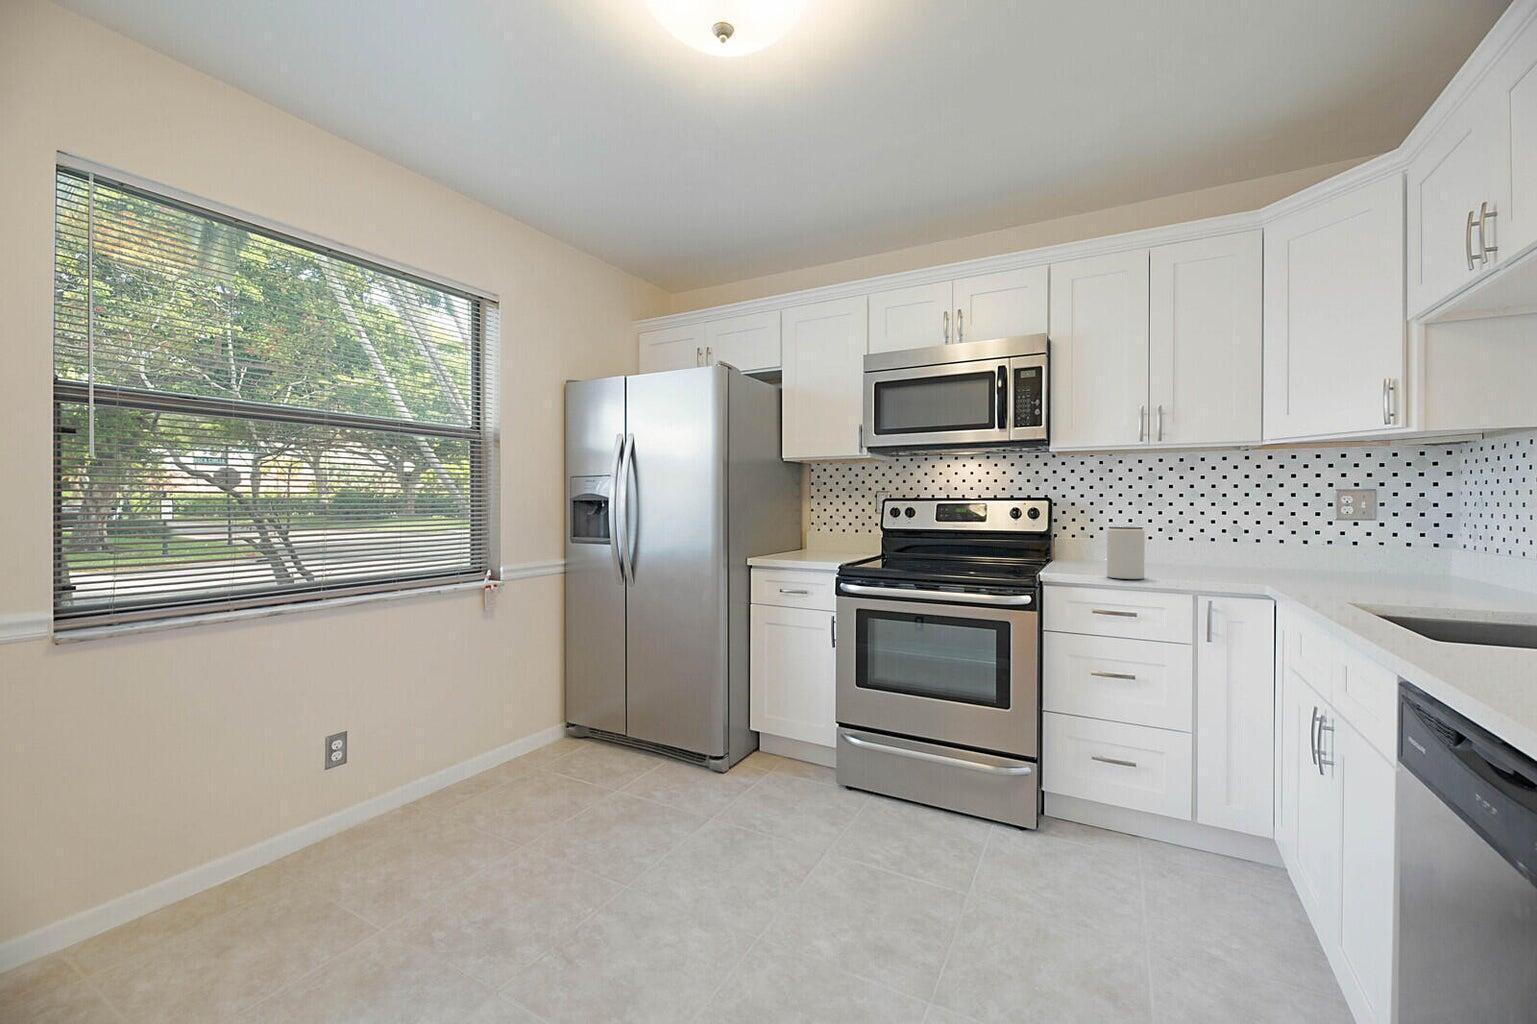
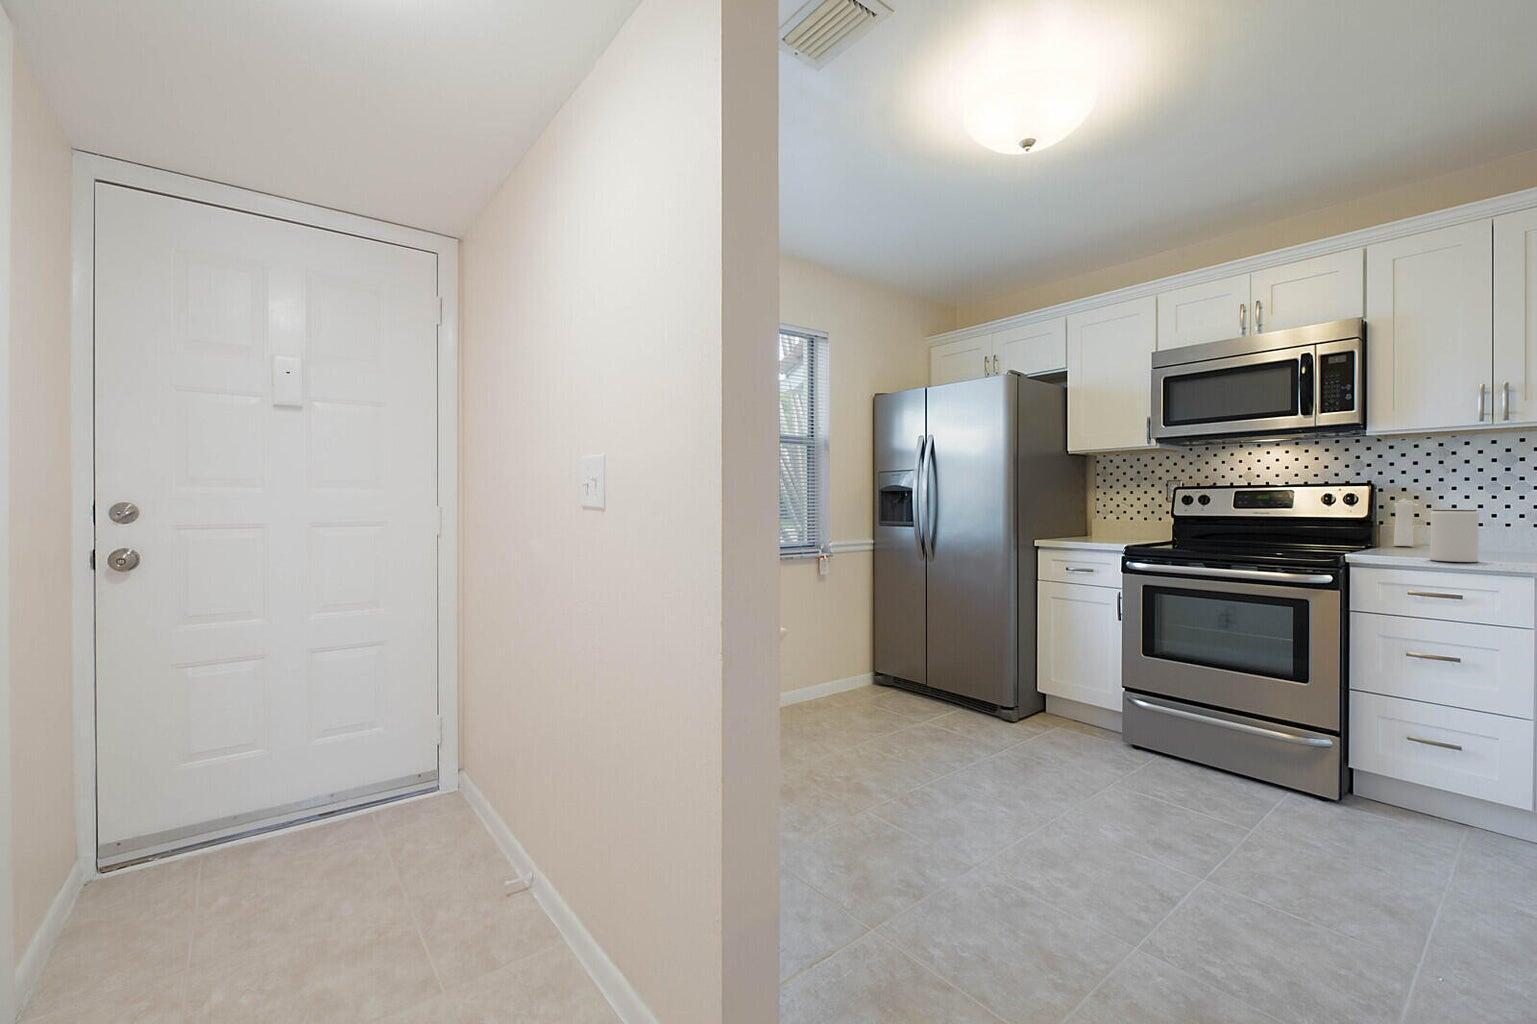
pepper mill: none [1068,508,1094,559] -> present [1394,499,1419,546]

